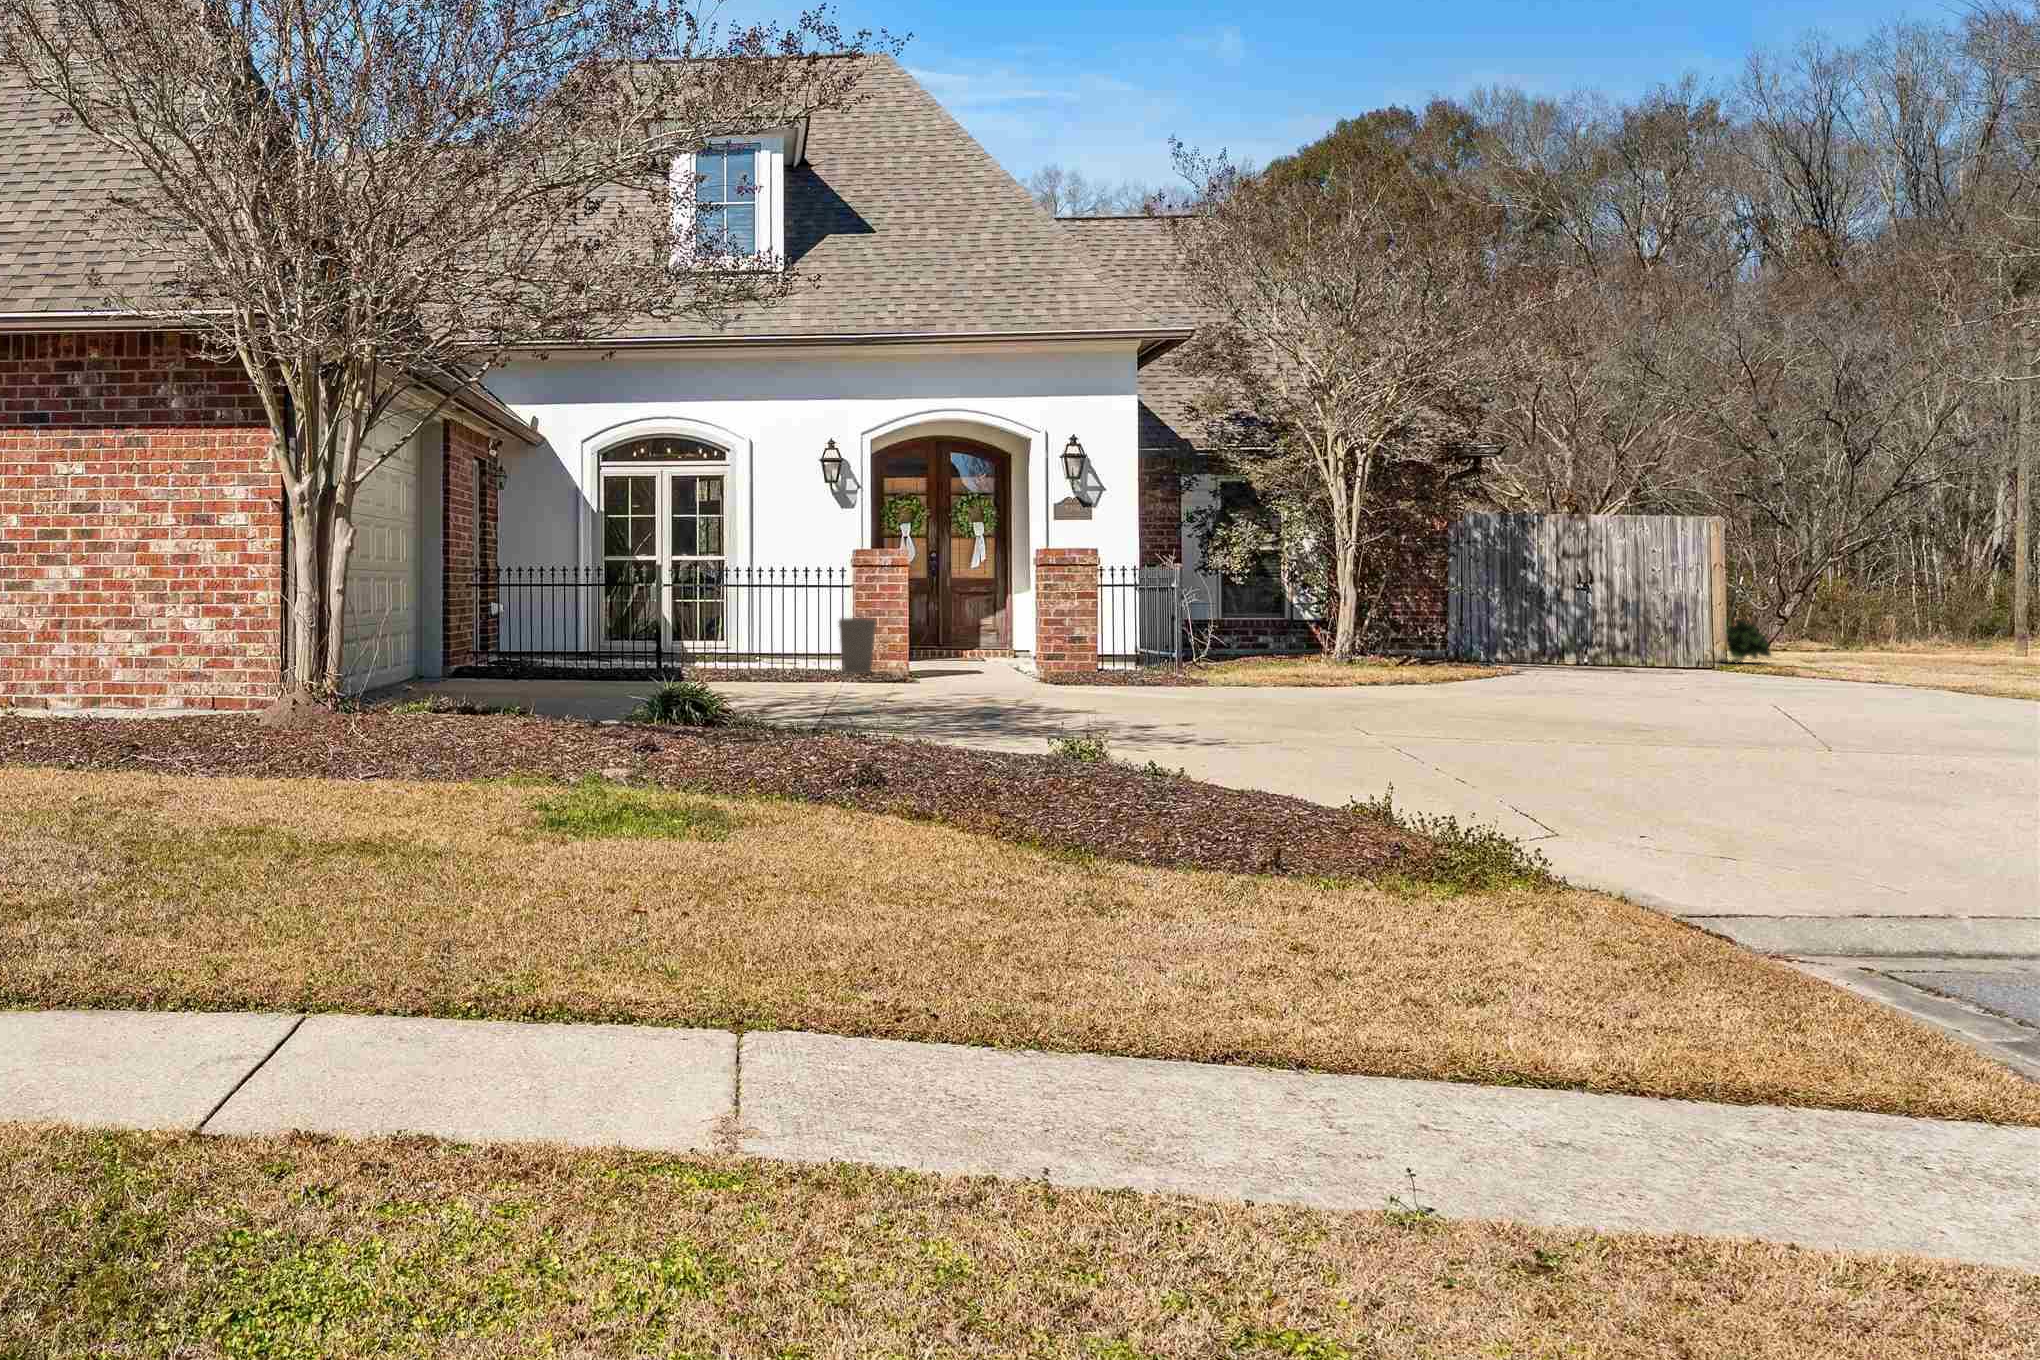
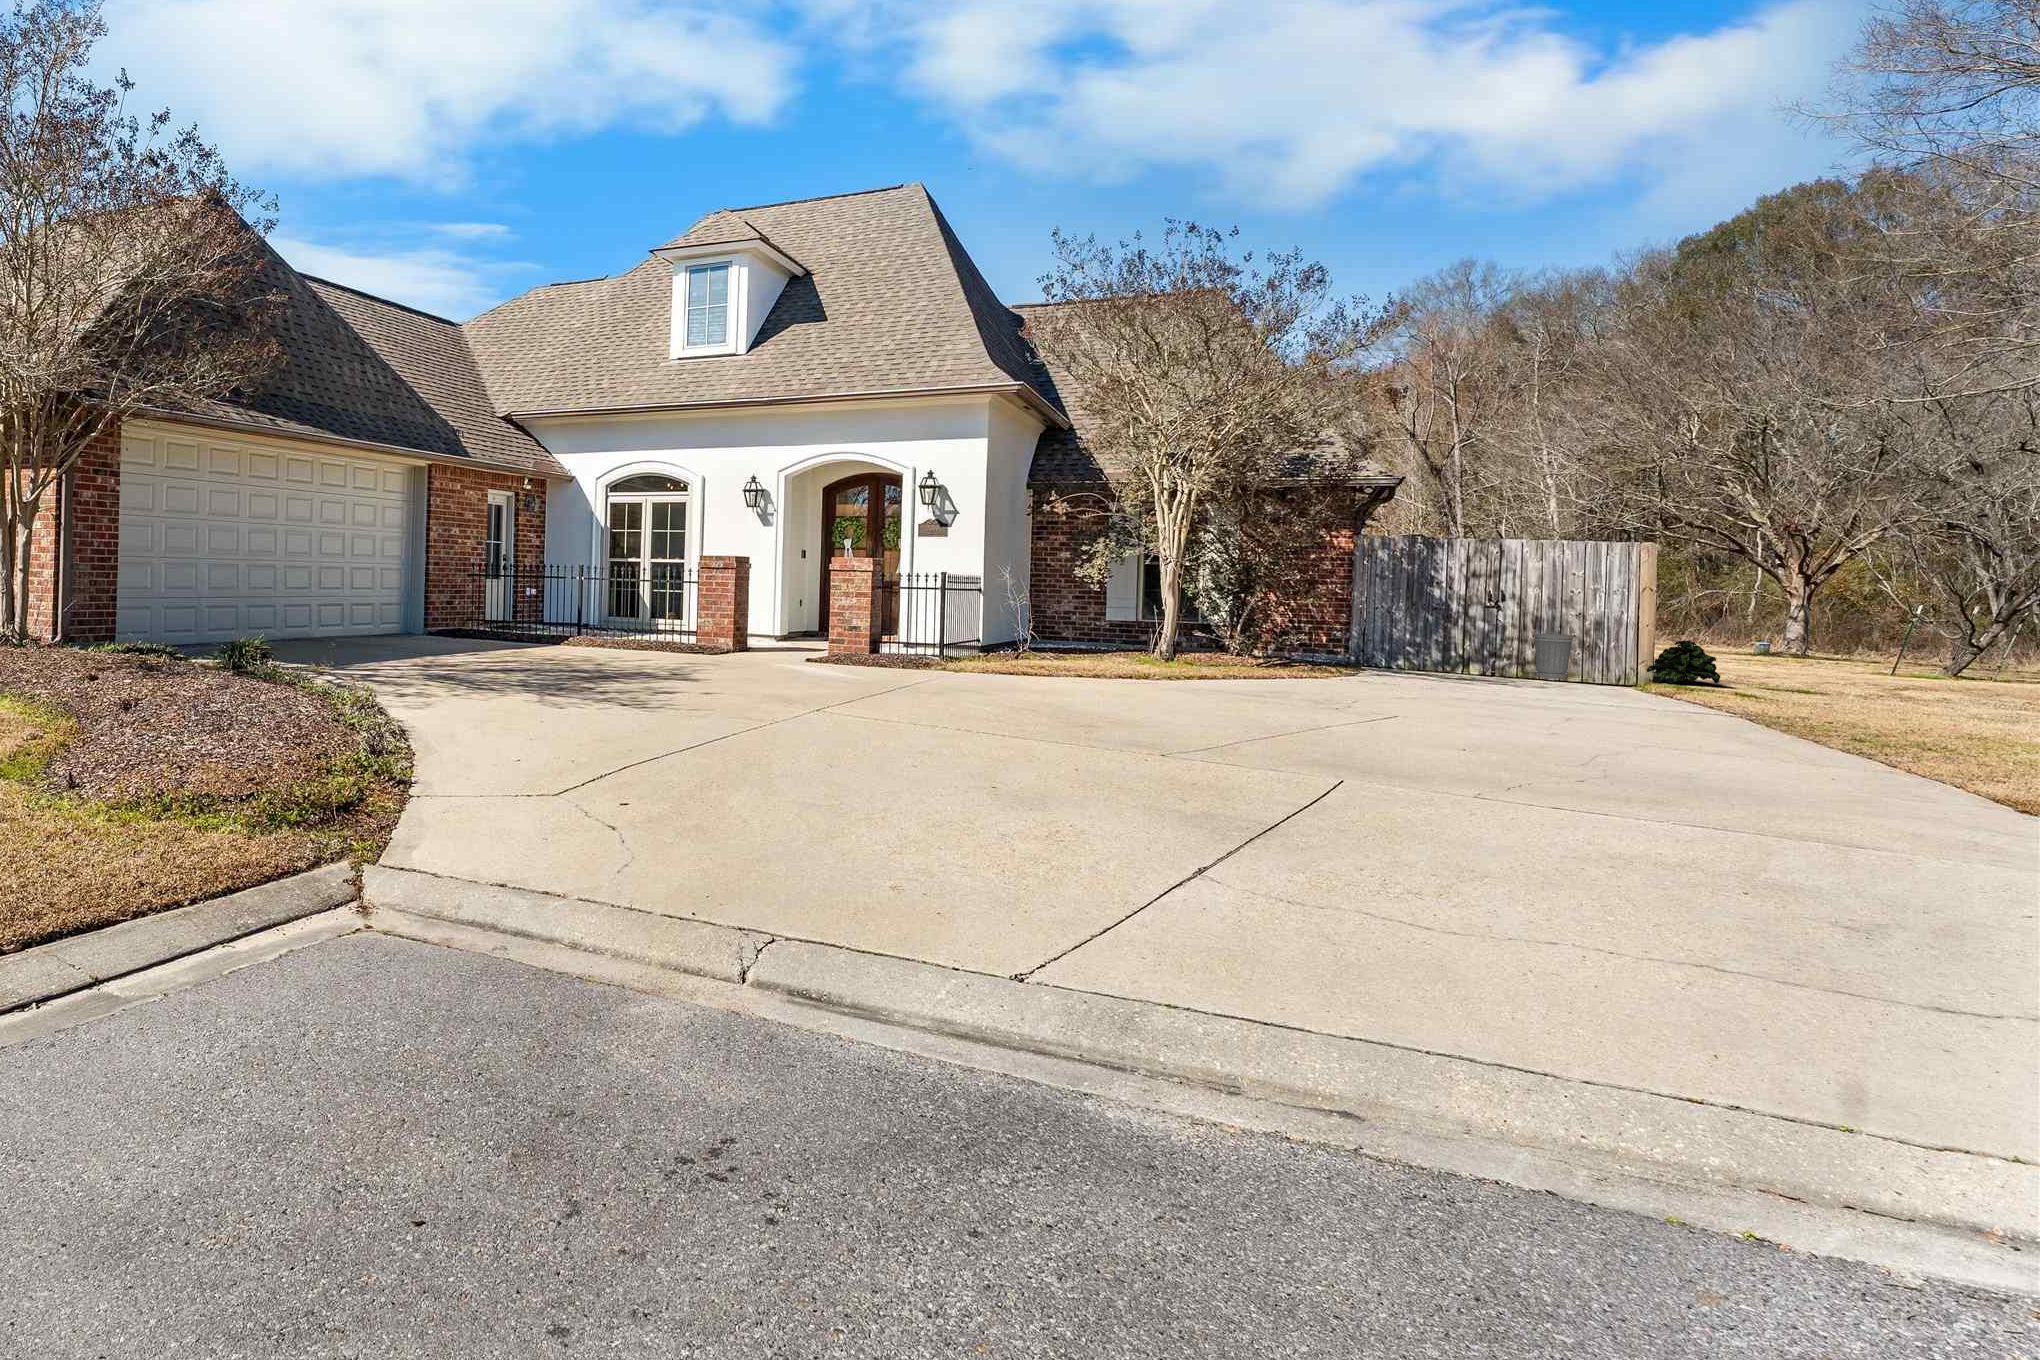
trash can: present [838,617,876,674] -> present [1534,632,1573,679]

